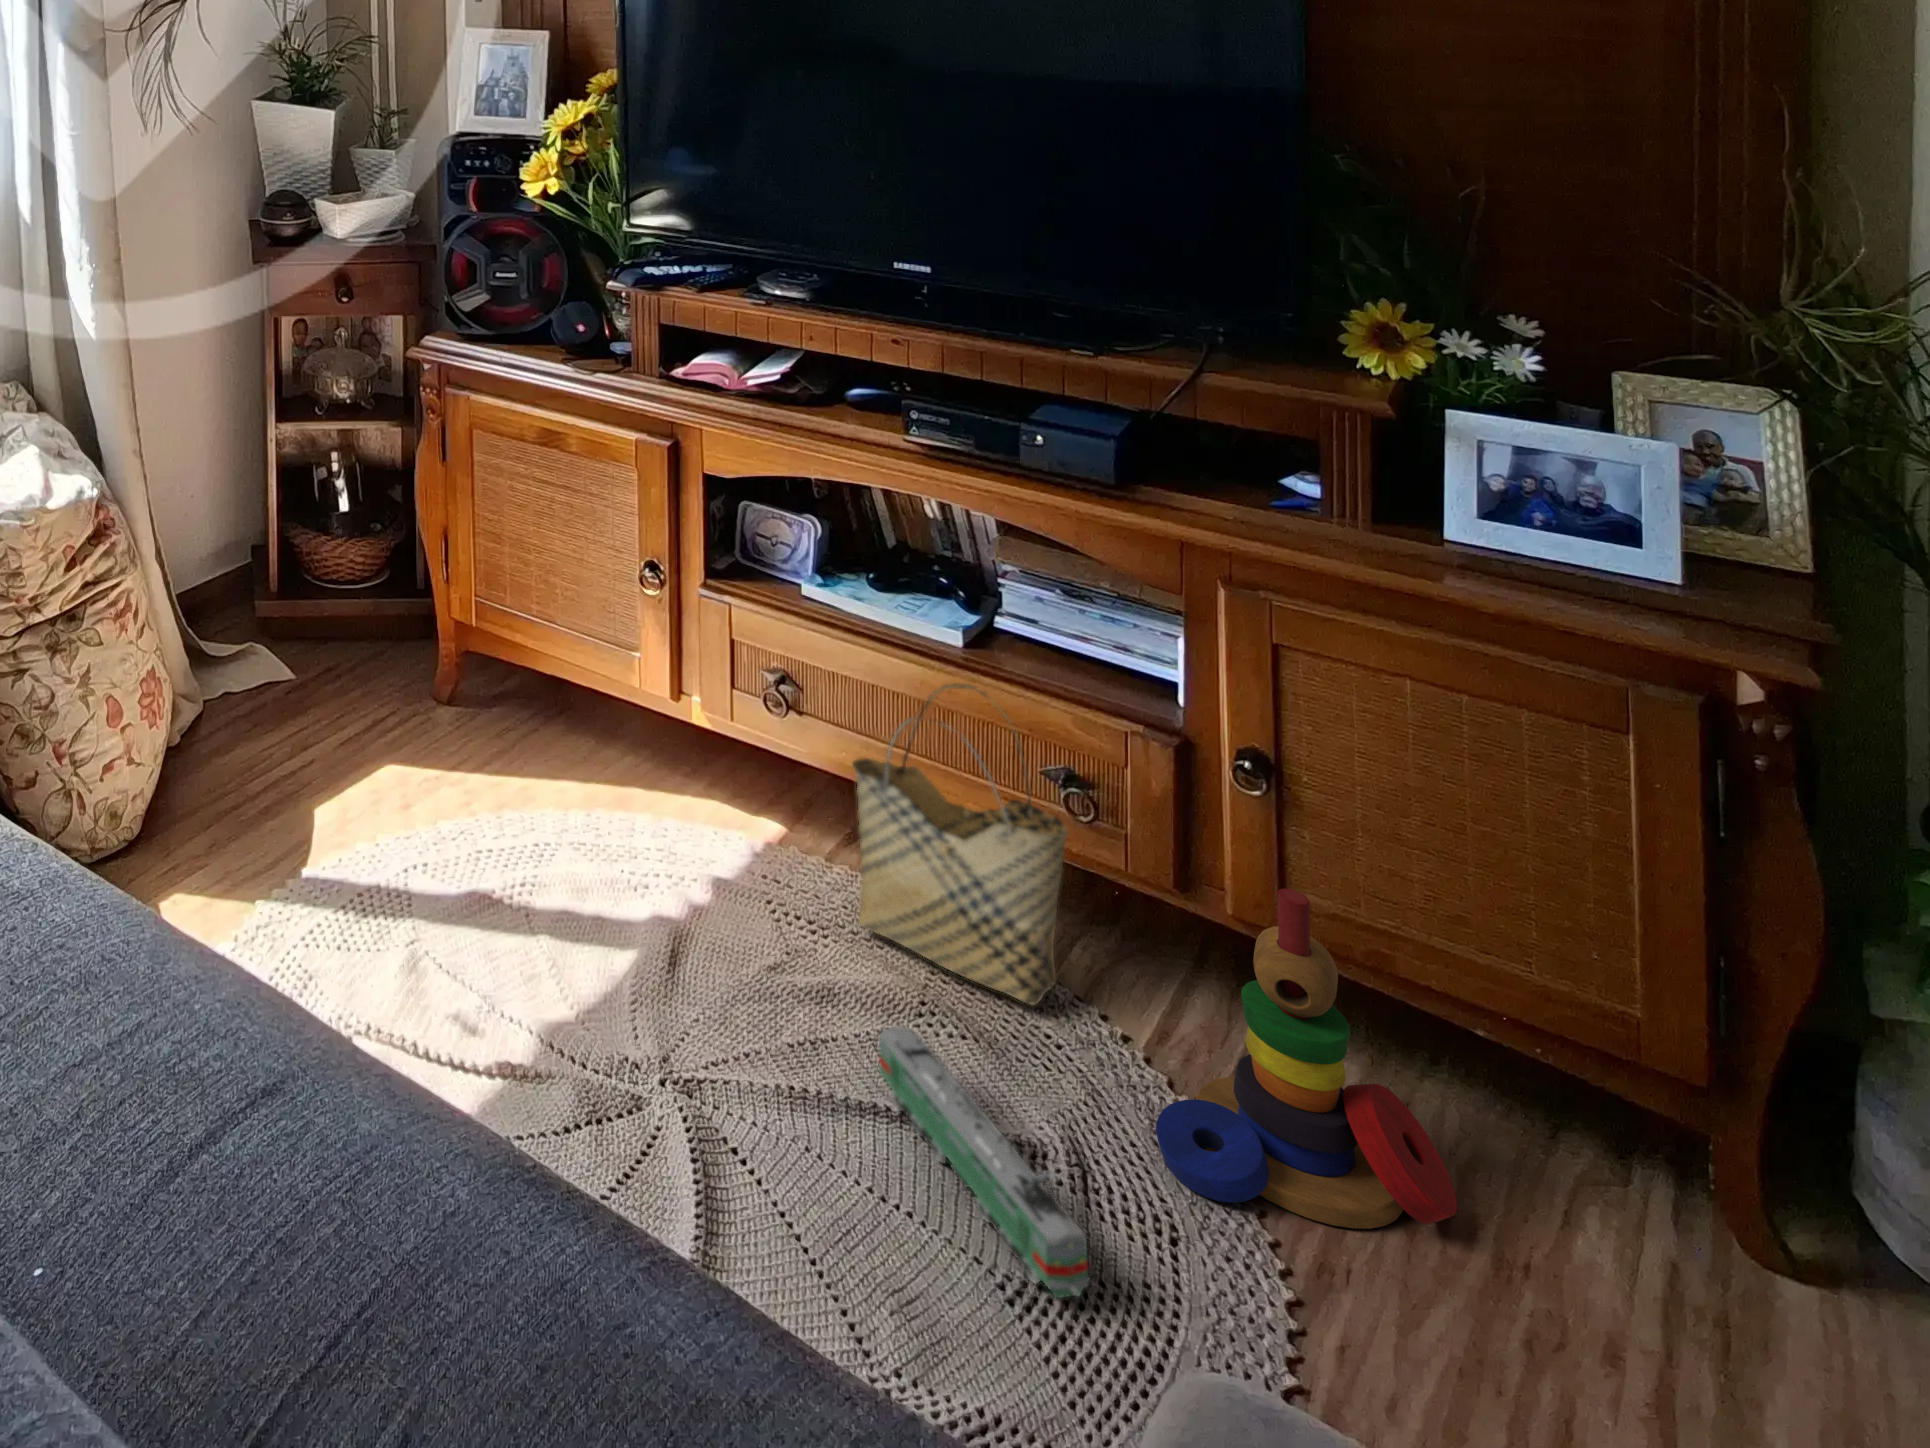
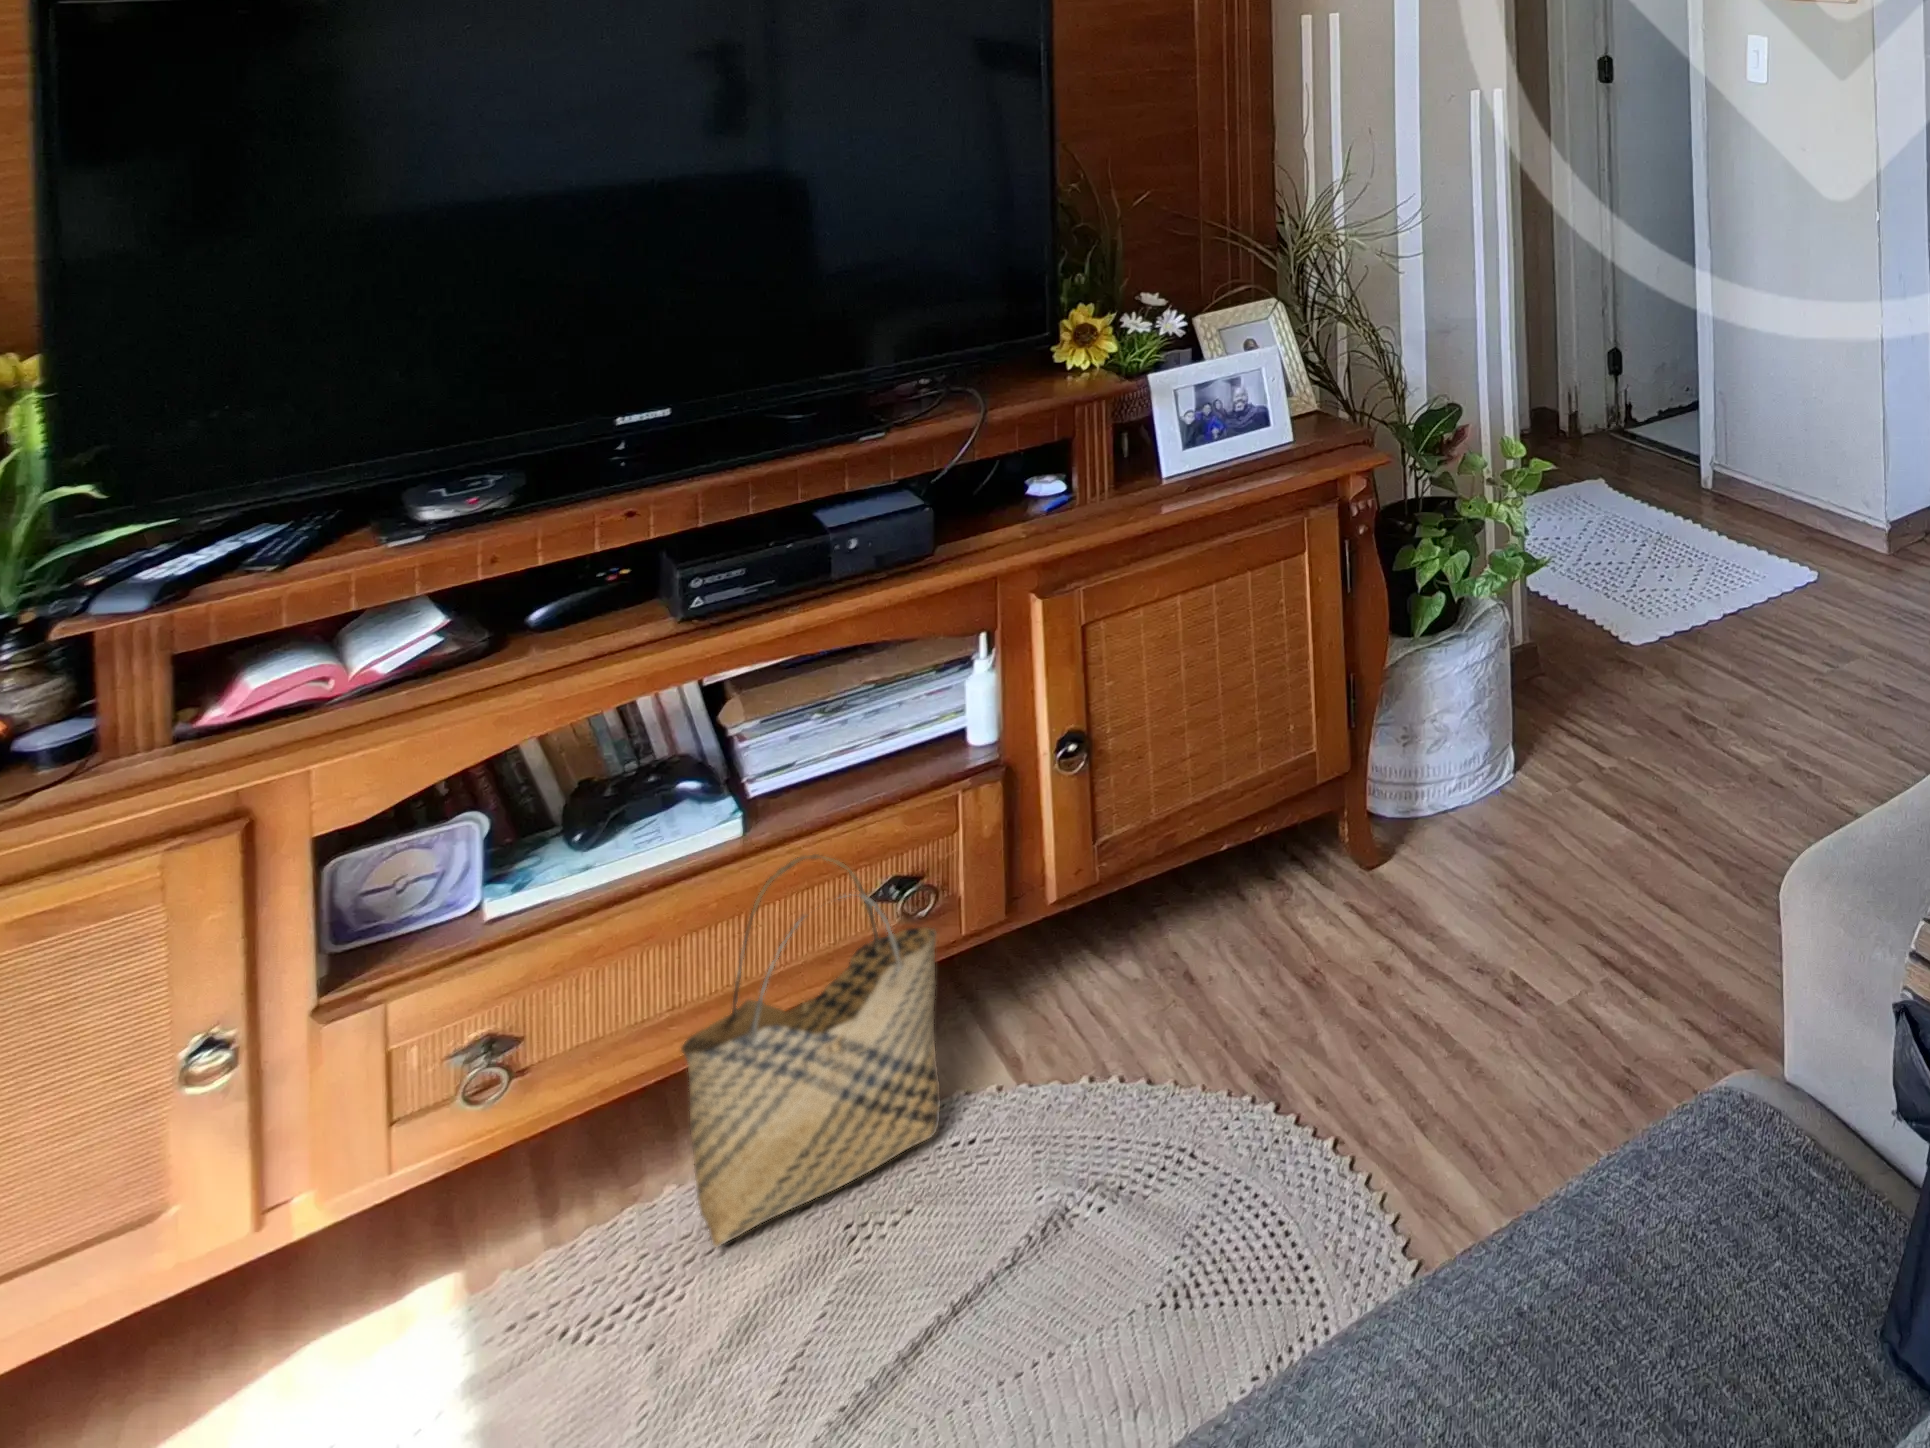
stacking toy: present [1156,889,1457,1229] -> none [1094,803,1276,1126]
toy train: present [879,1027,1089,1298] -> none [905,1174,1218,1324]

